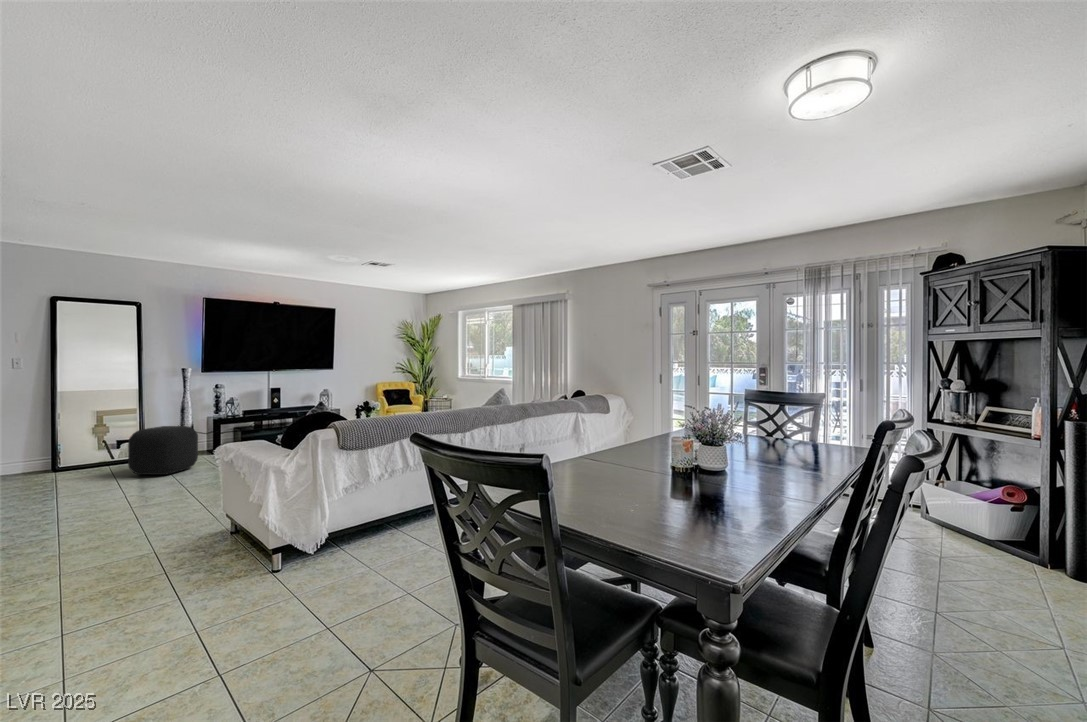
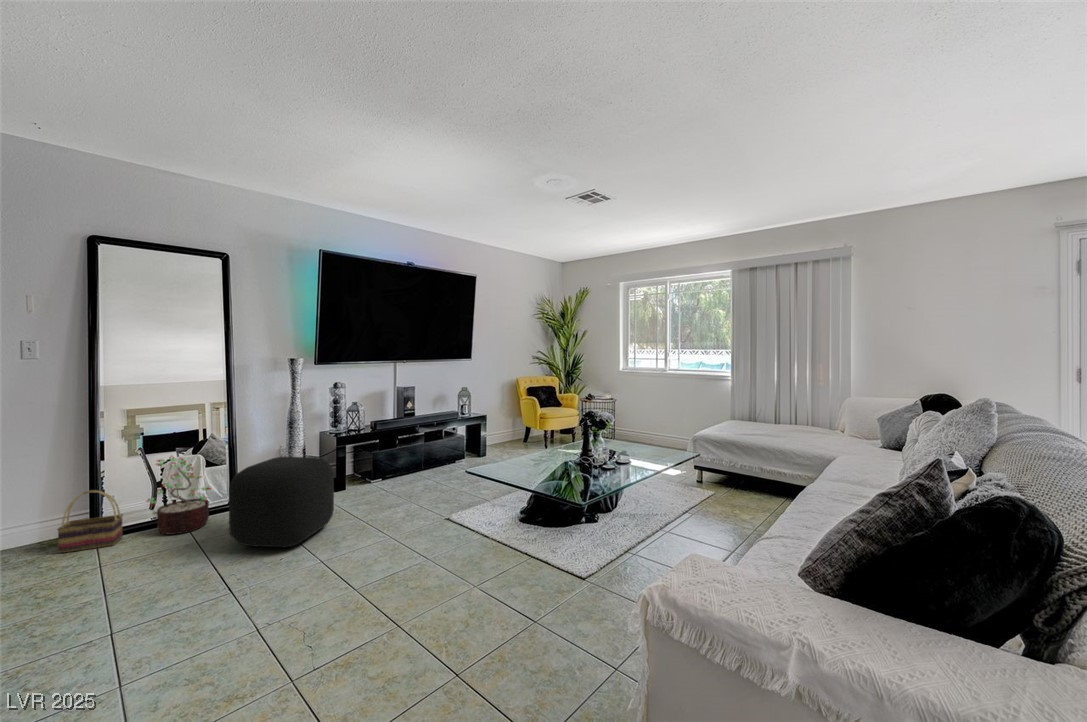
decorative plant: none [80,426,123,472] -> present [147,456,211,534]
basket: none [27,444,66,479] -> present [57,490,123,553]

